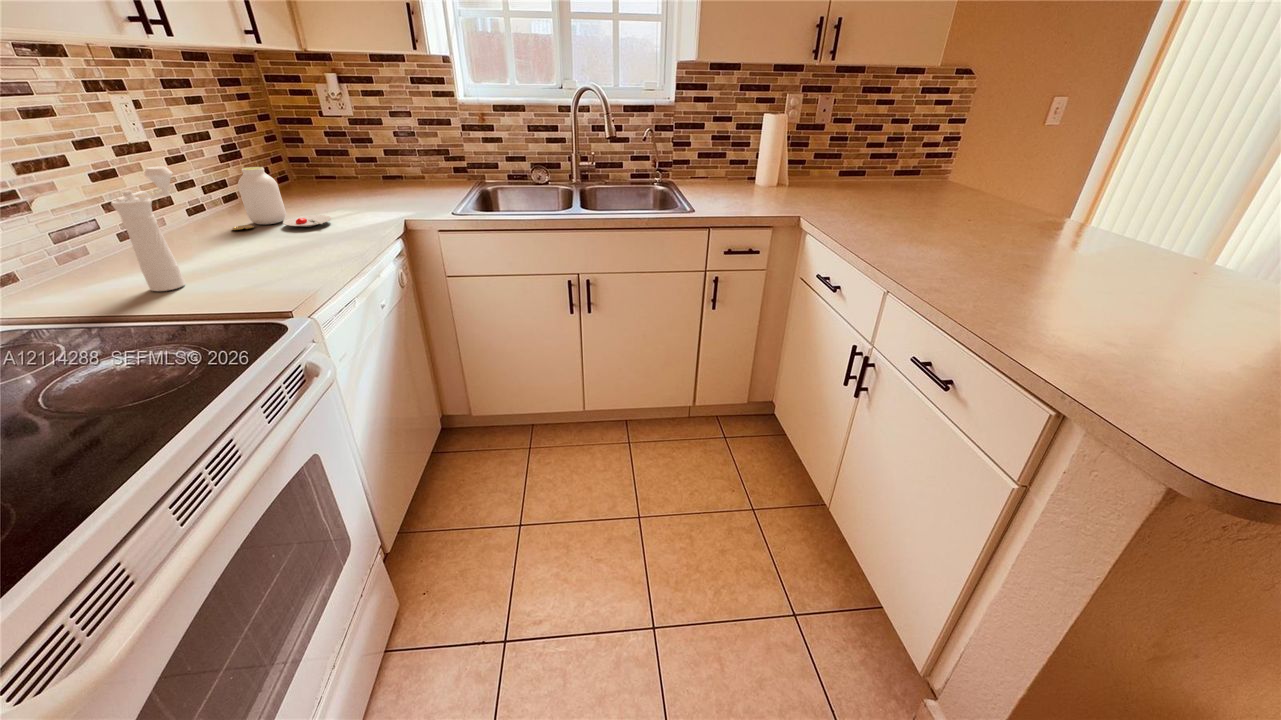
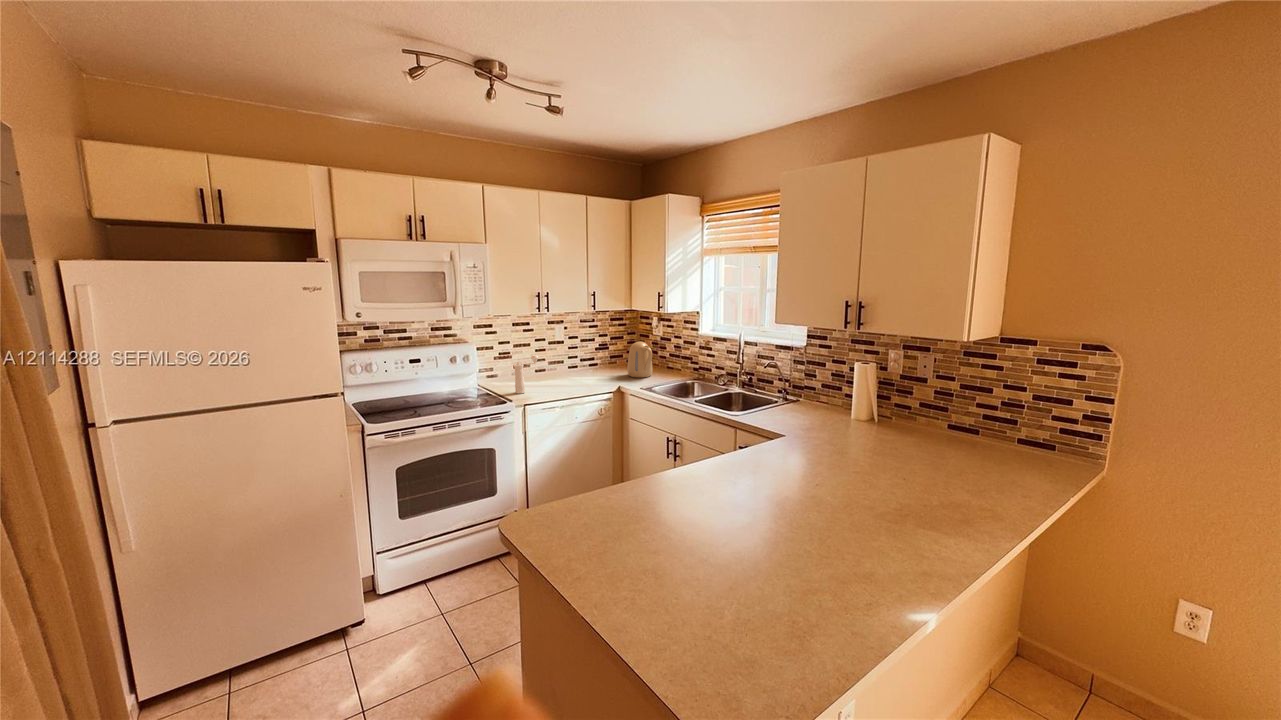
kettle: none [323,122,402,202] -> present [627,341,653,378]
jar: present [232,167,331,230] -> none [572,356,602,383]

